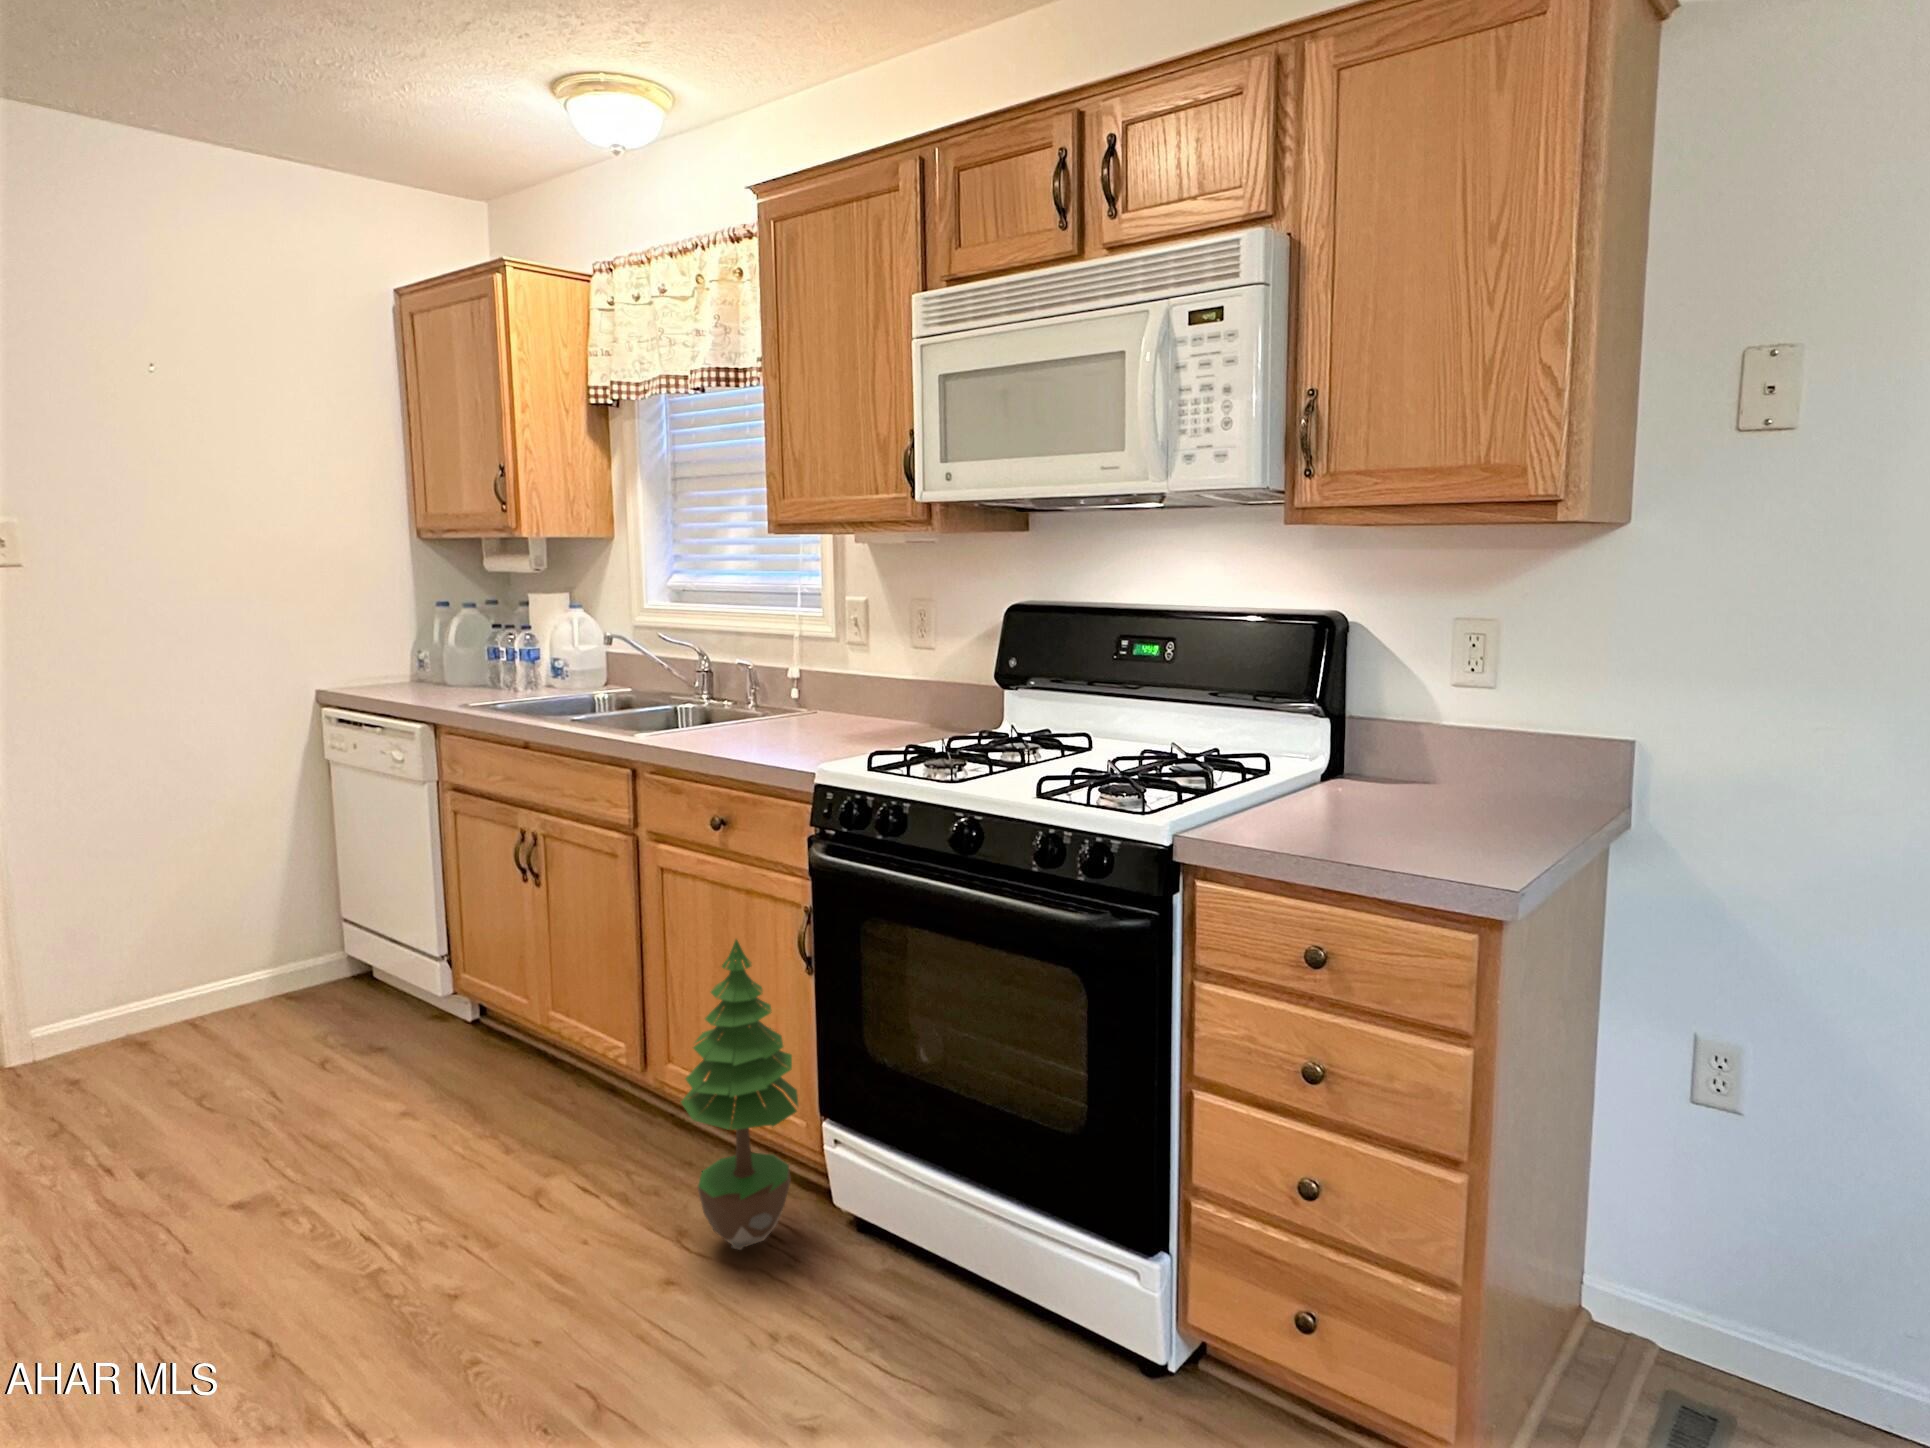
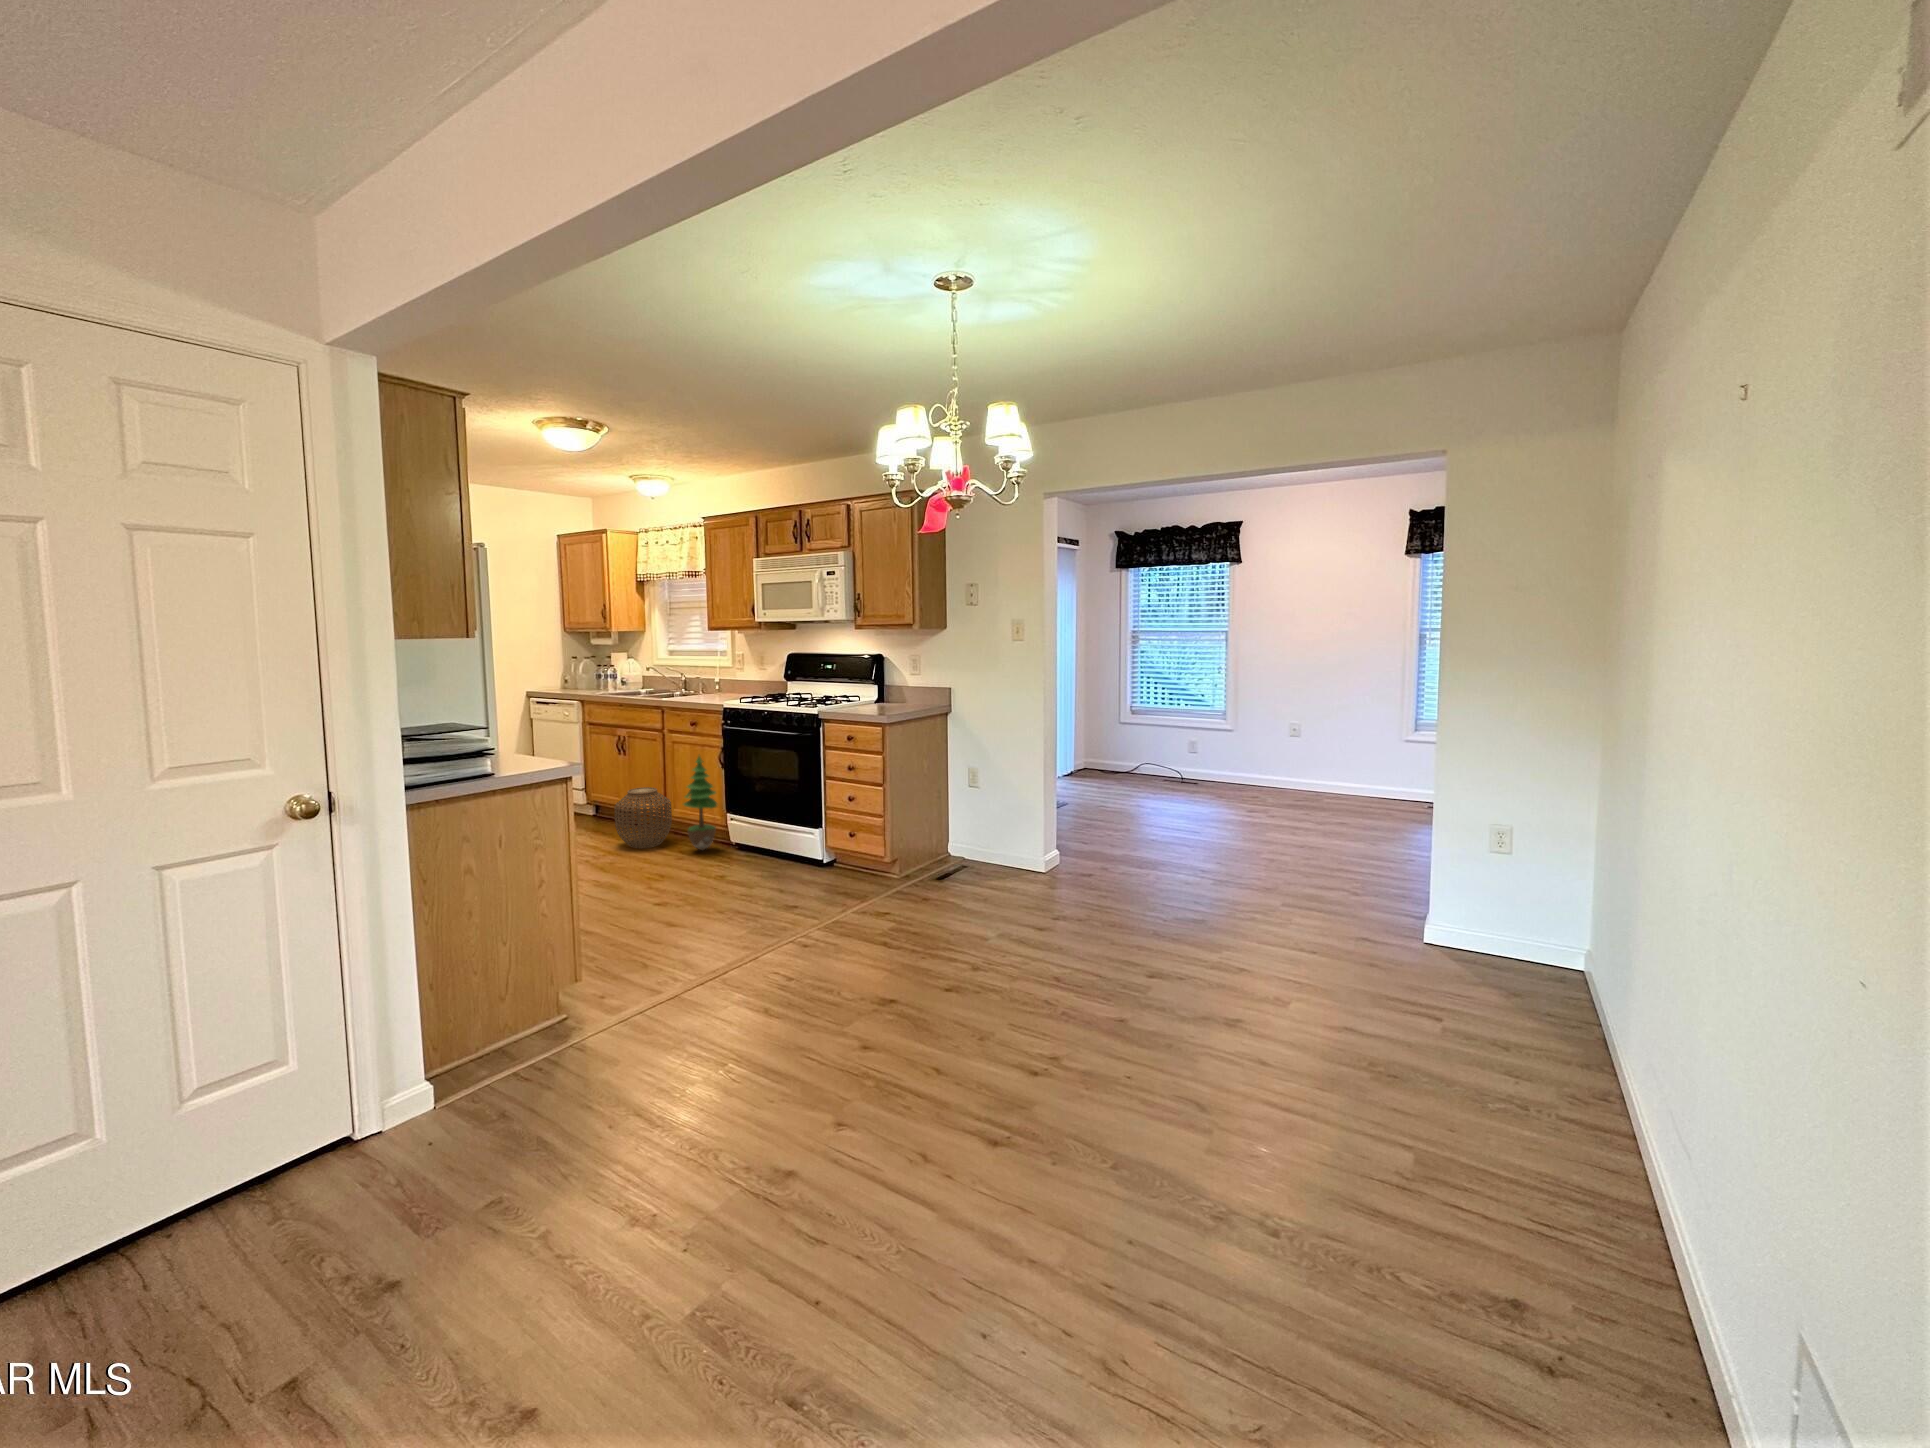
woven basket: none [473,1012,654,1219] -> present [615,787,672,848]

